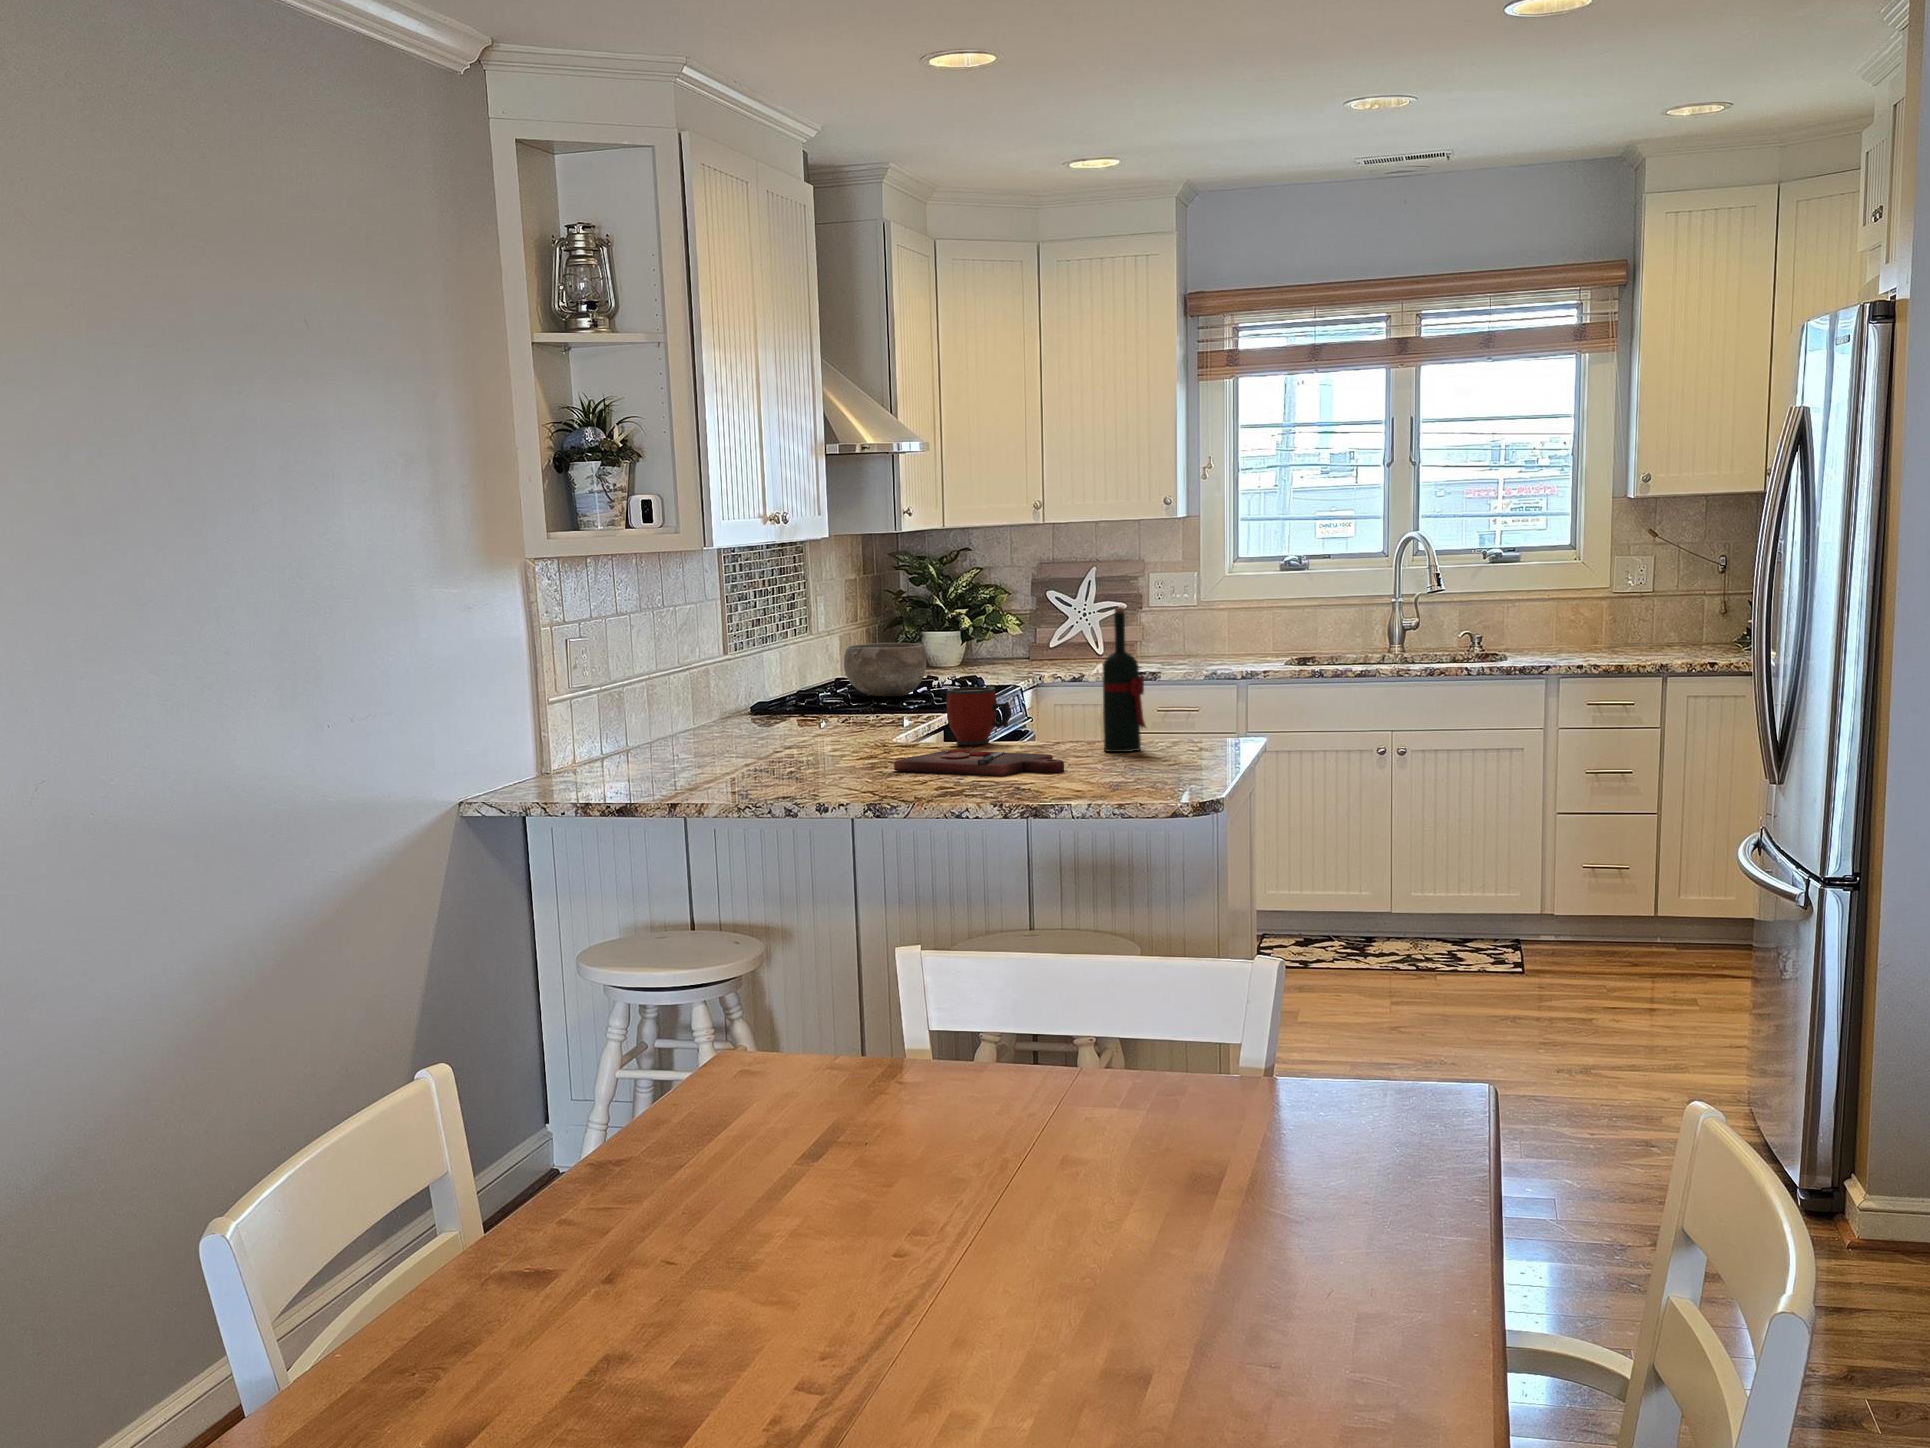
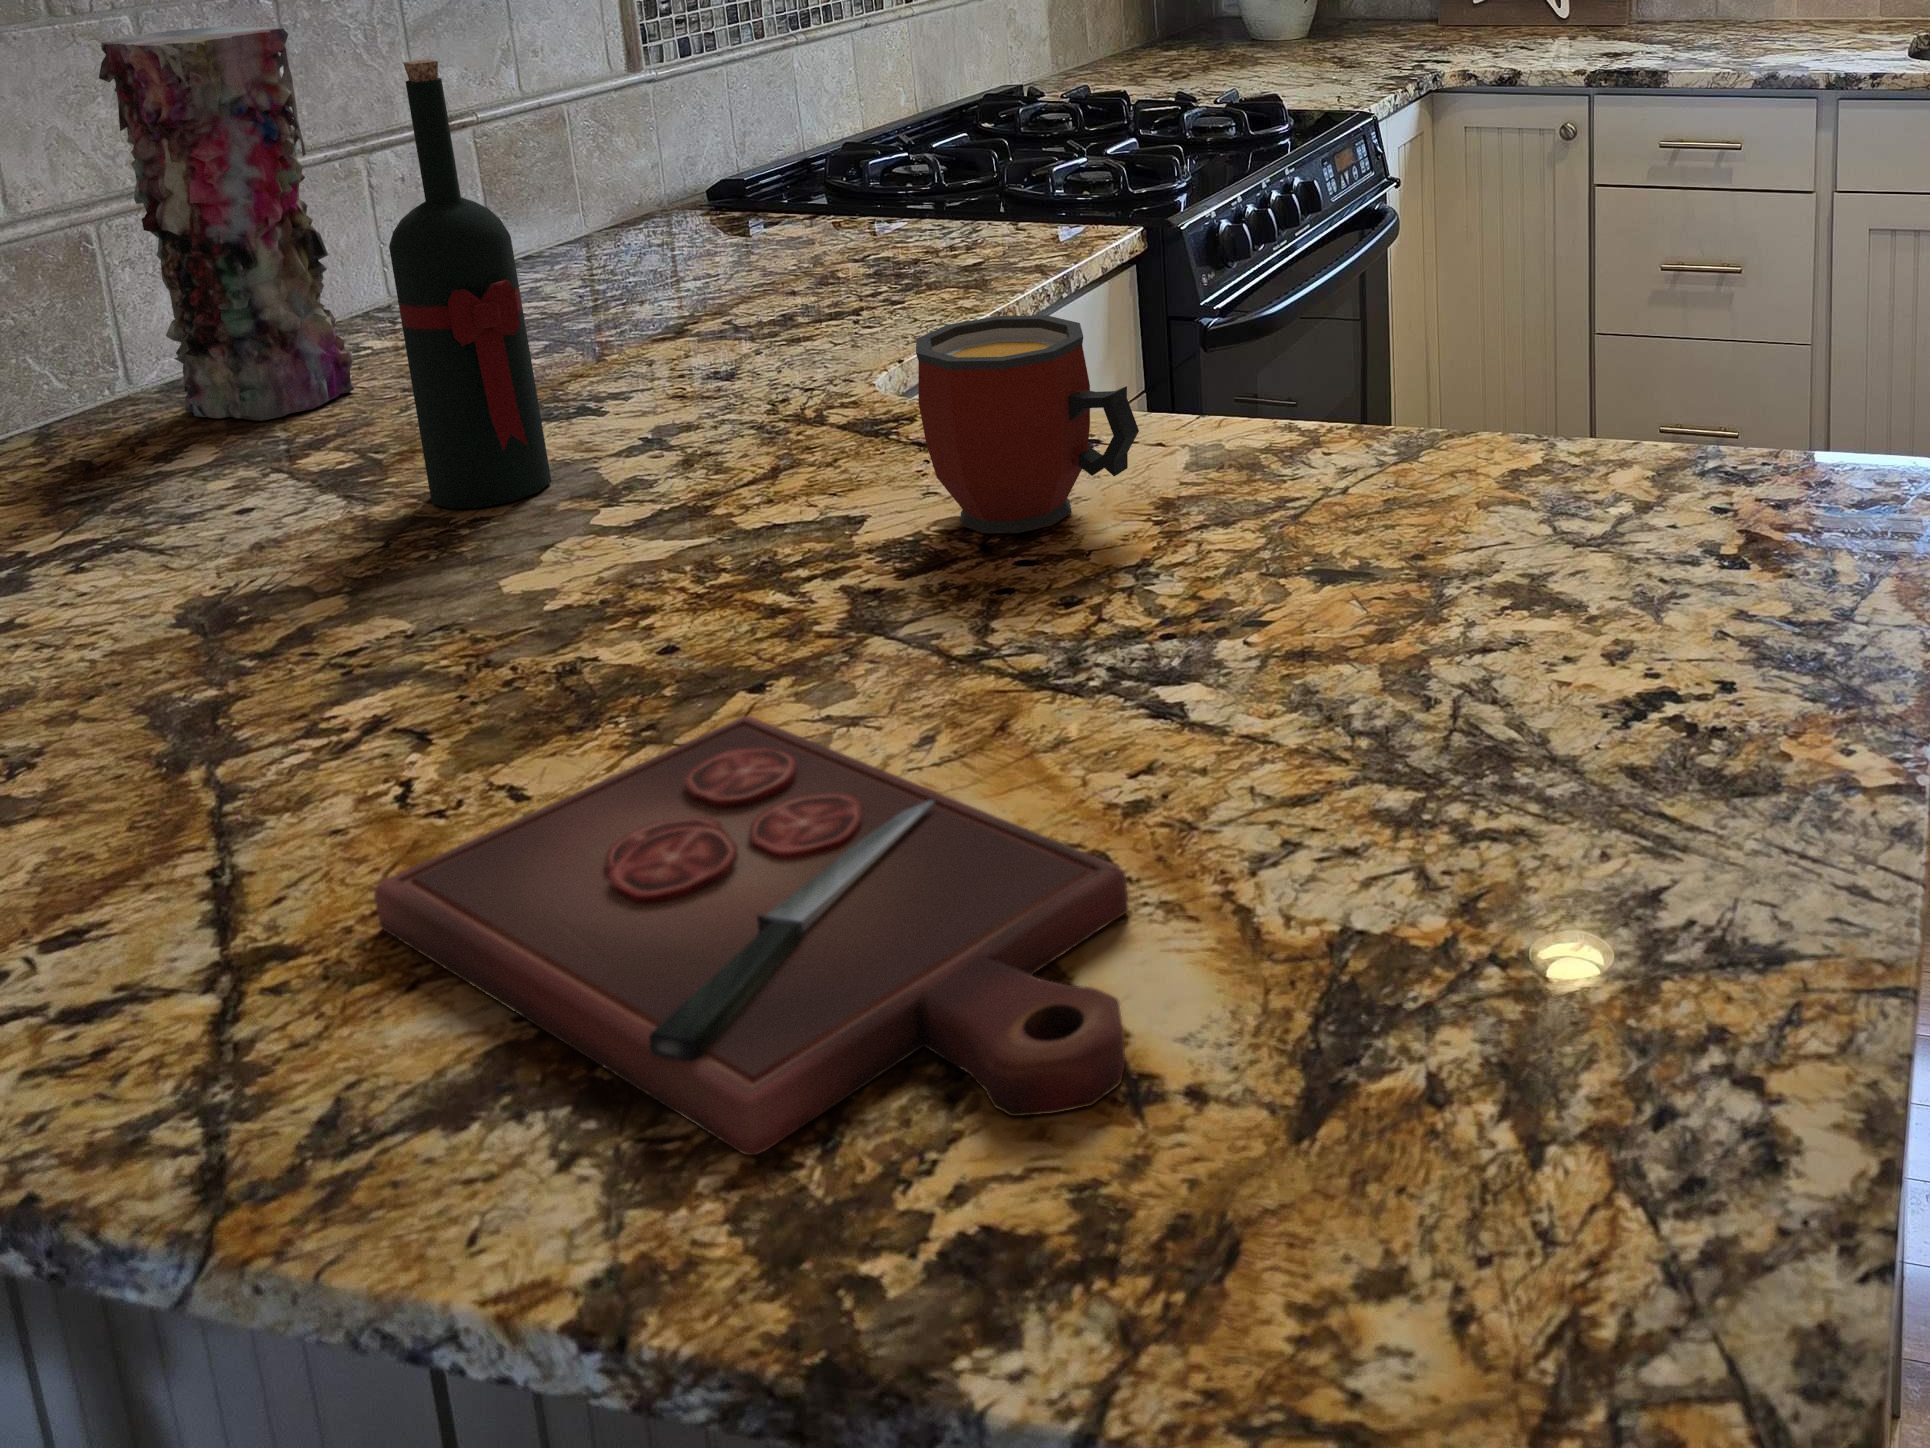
wine bottle: present [1102,606,1147,752] -> present [389,59,551,508]
vase: none [654,614,713,743] -> present [99,26,354,421]
bowl: present [844,643,926,696] -> none [980,27,1160,148]

